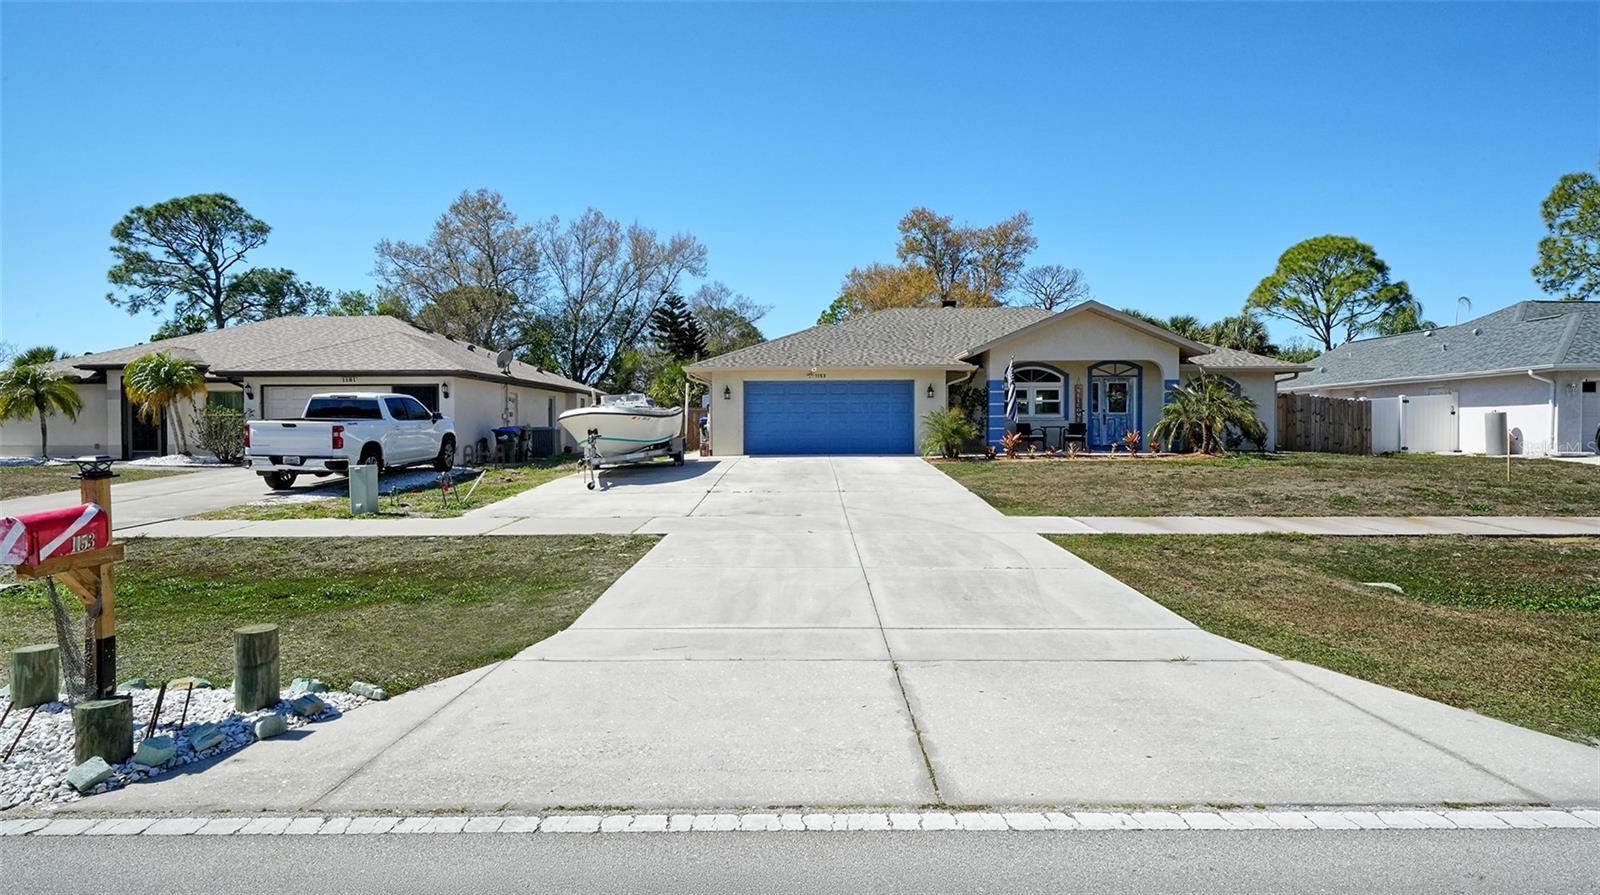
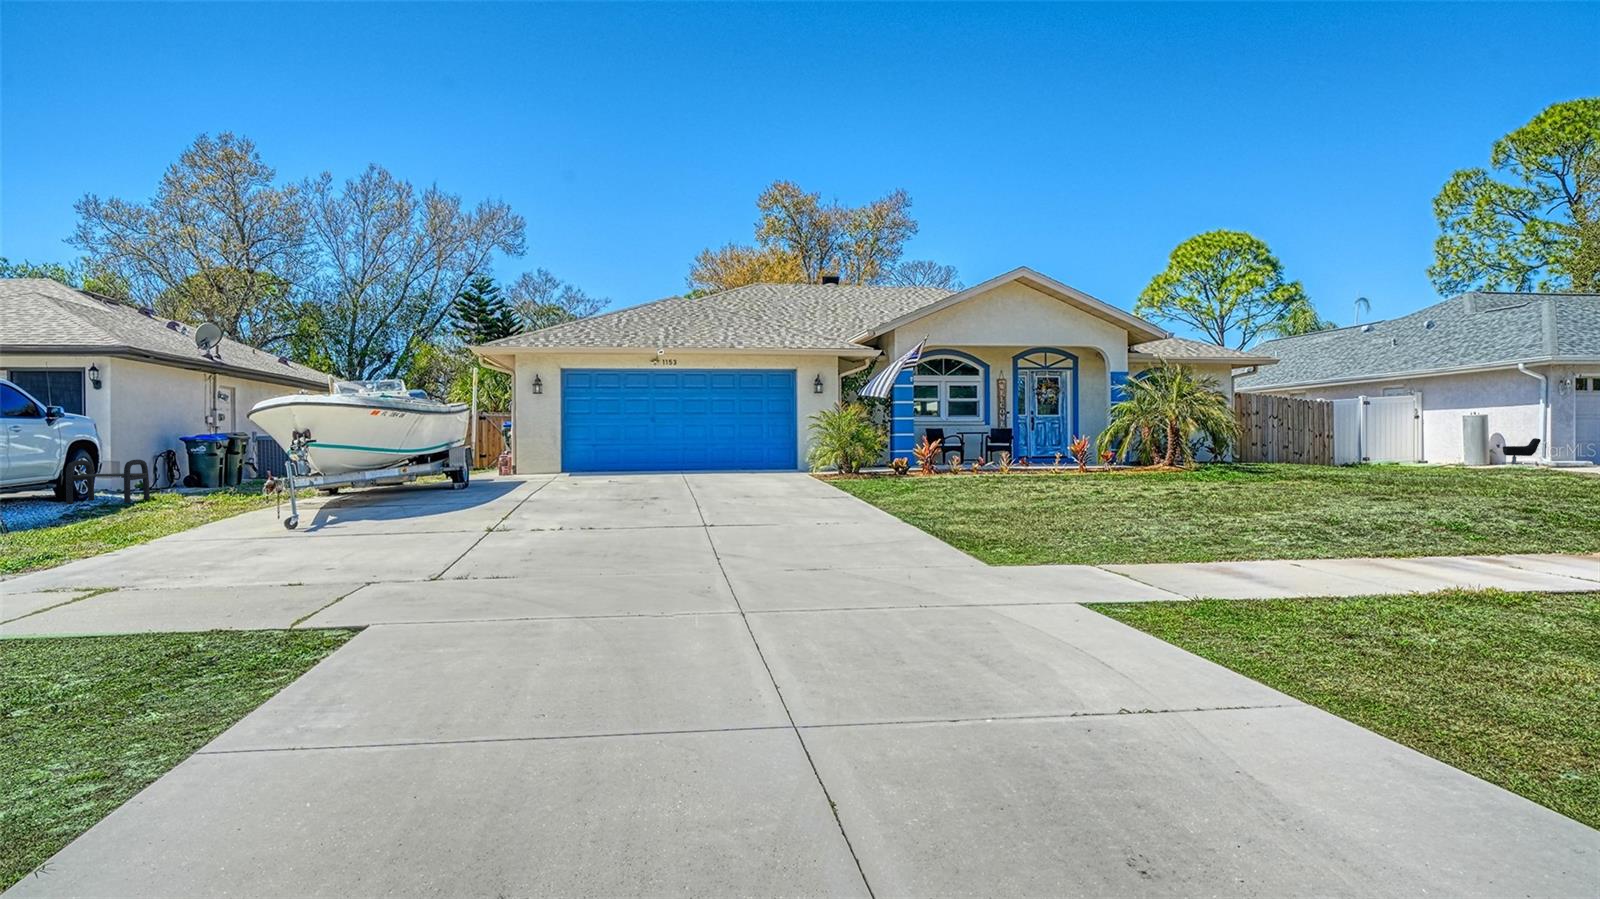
lounge chair: present [961,438,990,460] -> present [1503,438,1541,464]

